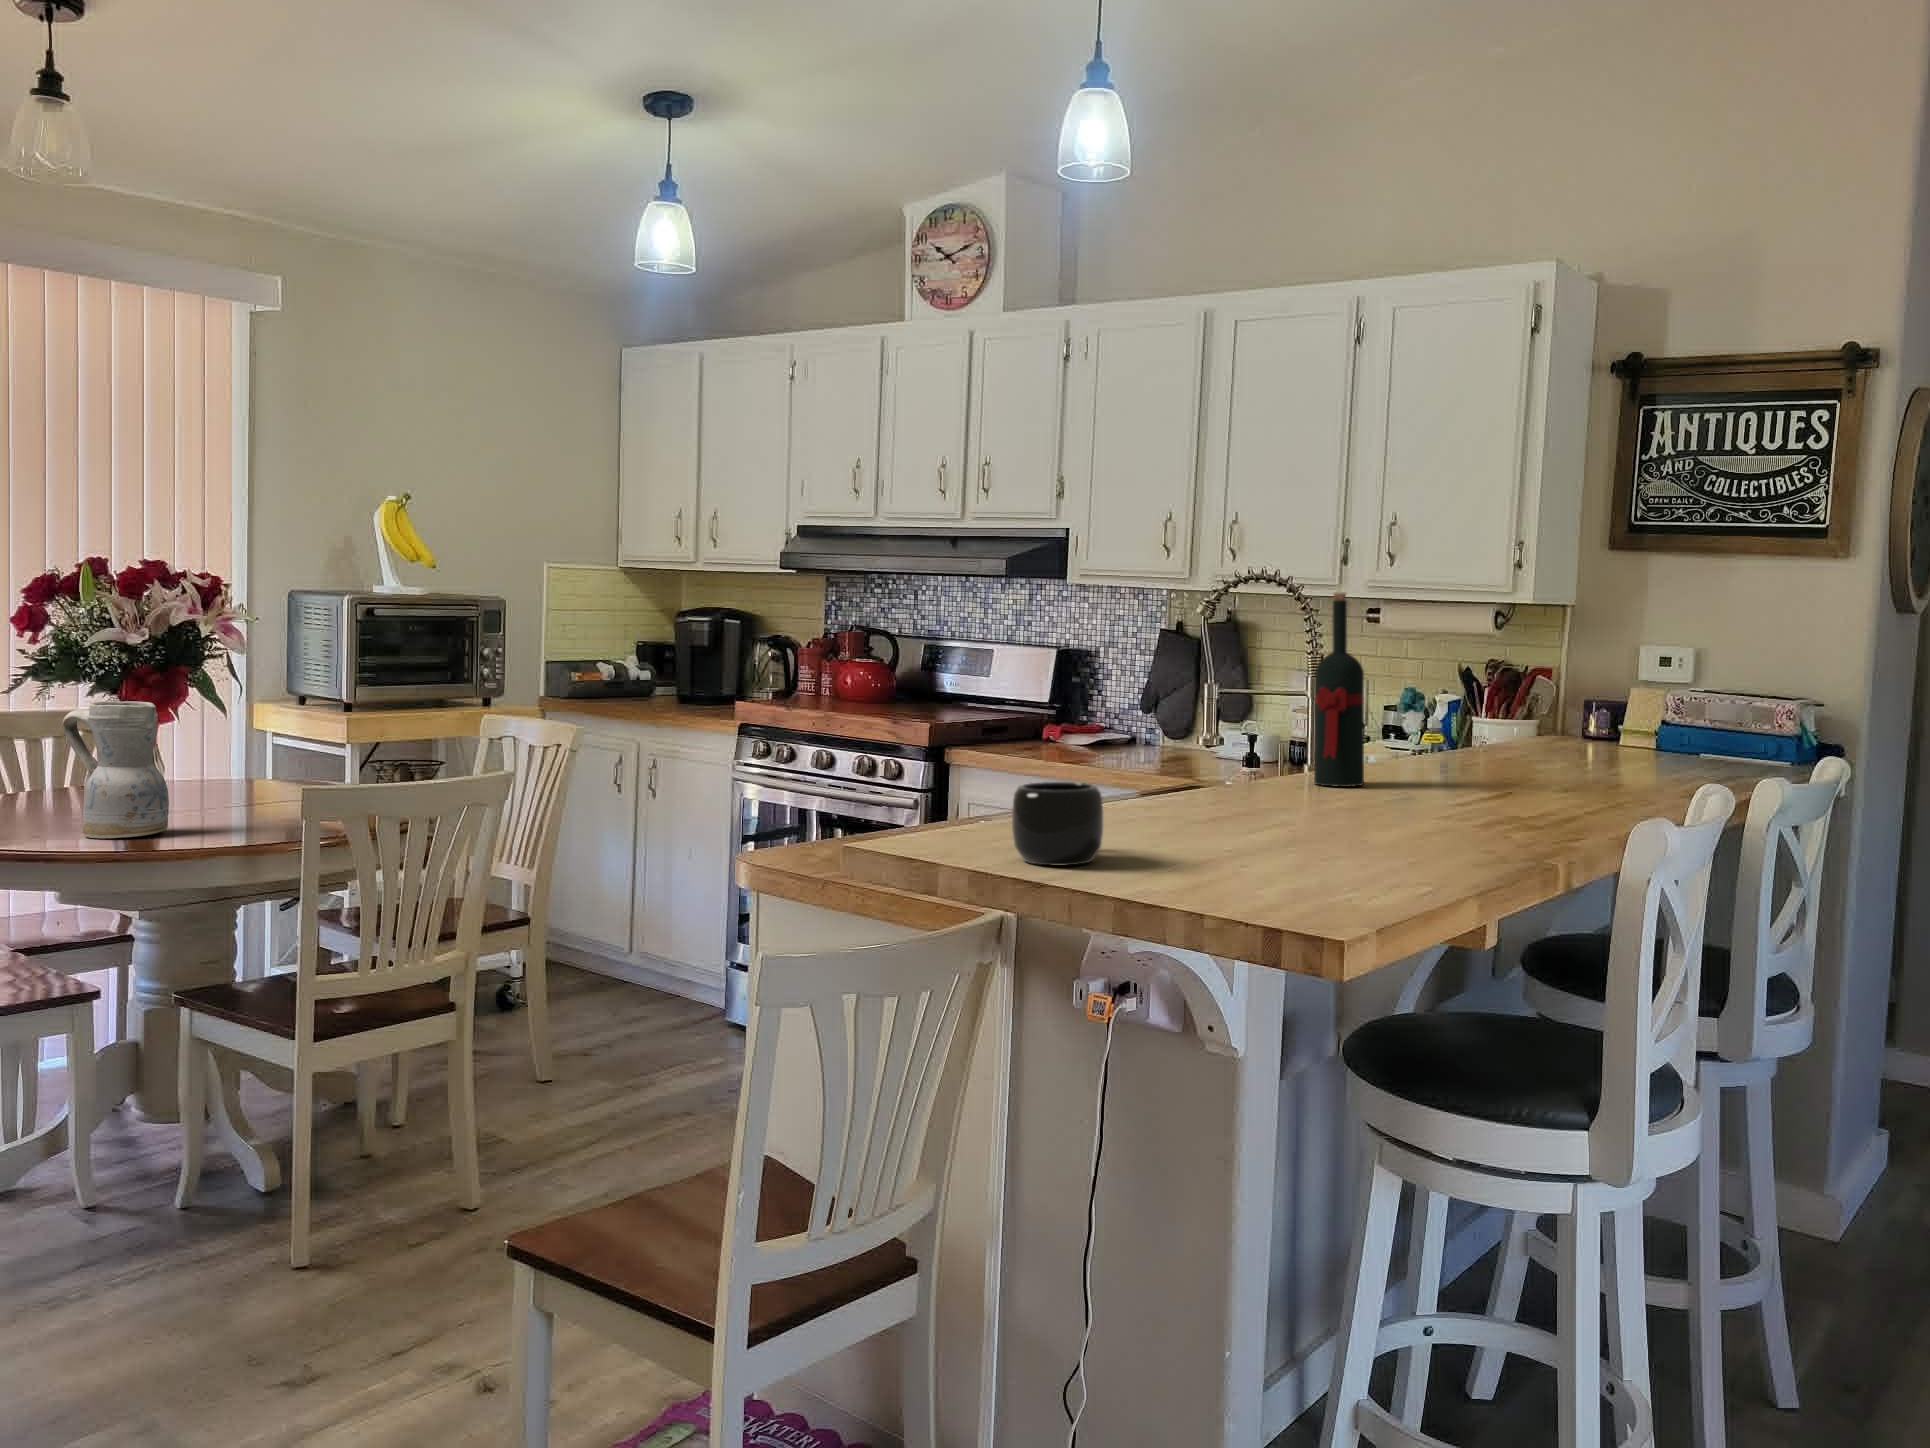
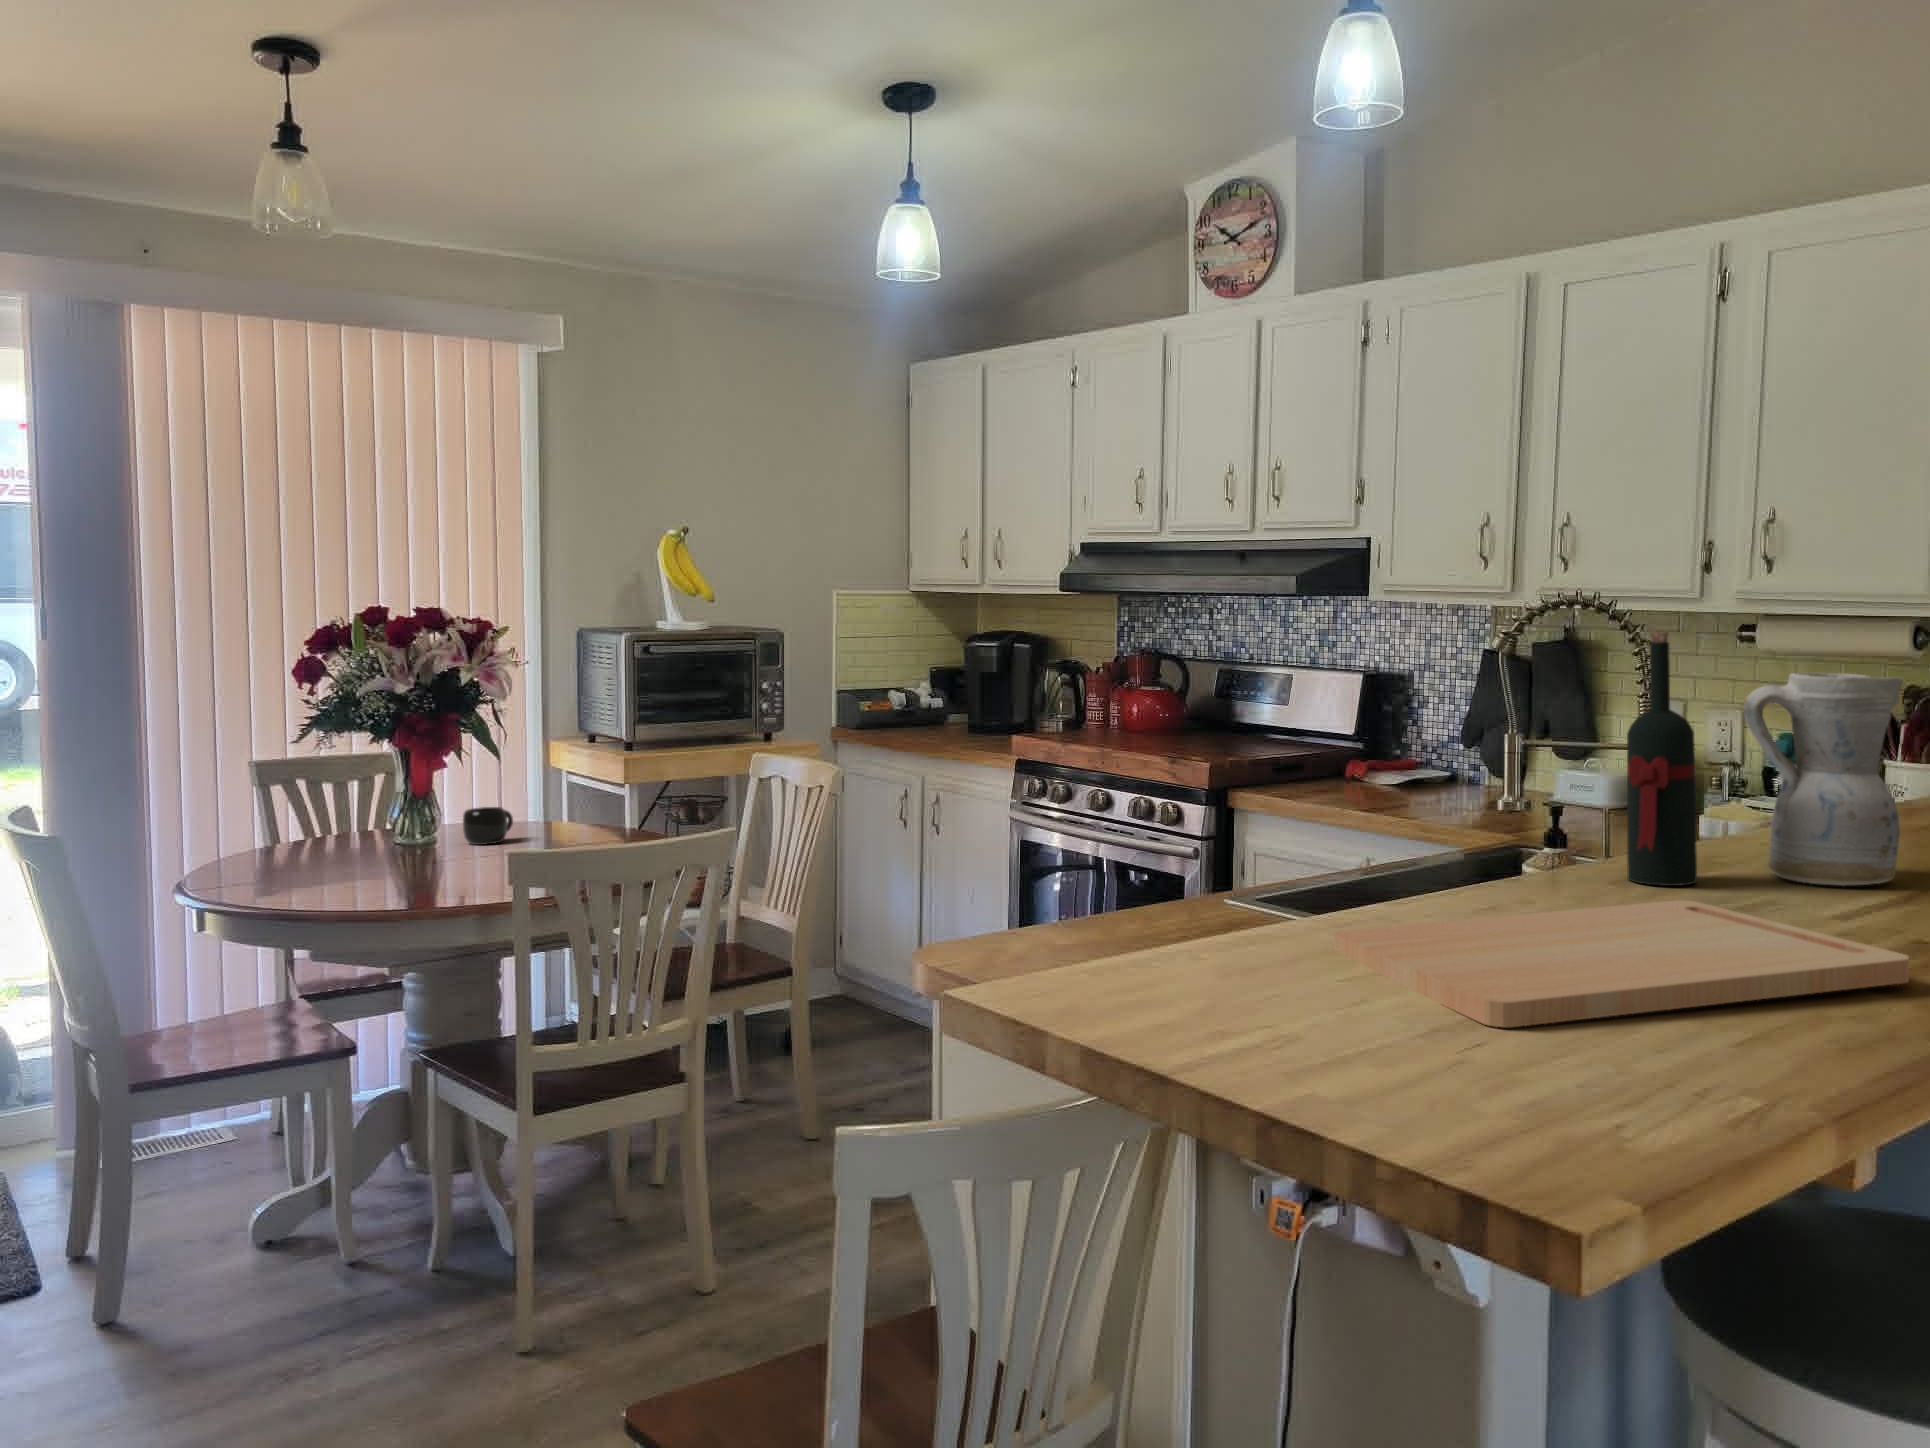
ceramic pitcher: present [62,701,169,838] -> present [1743,672,1903,885]
mug: present [1012,782,1103,866] -> present [463,807,513,845]
cutting board: none [1123,789,1523,856] -> present [1334,900,1909,1027]

